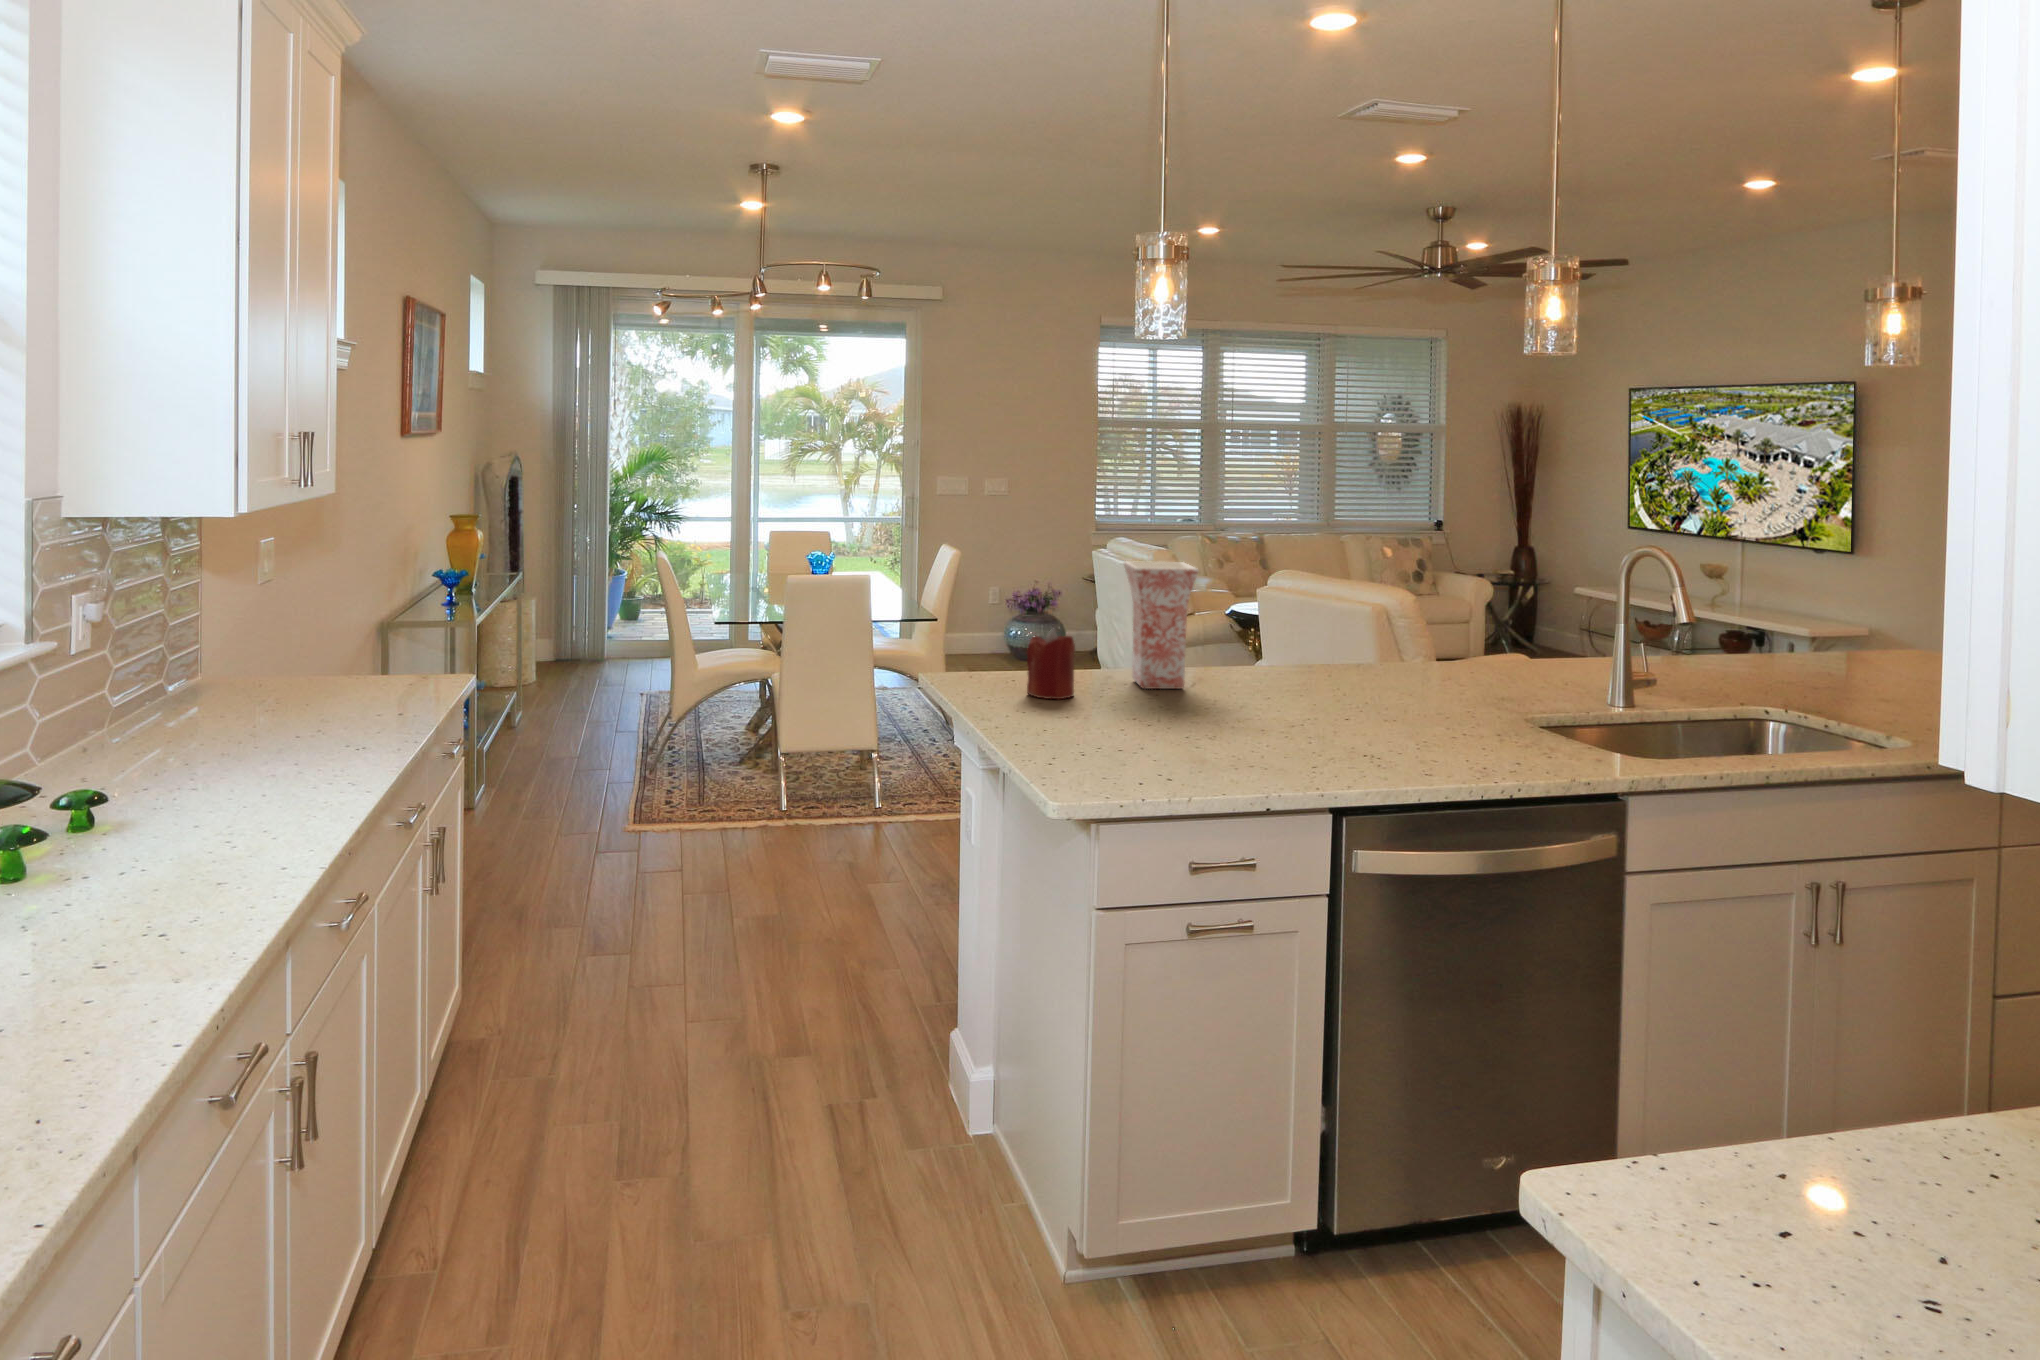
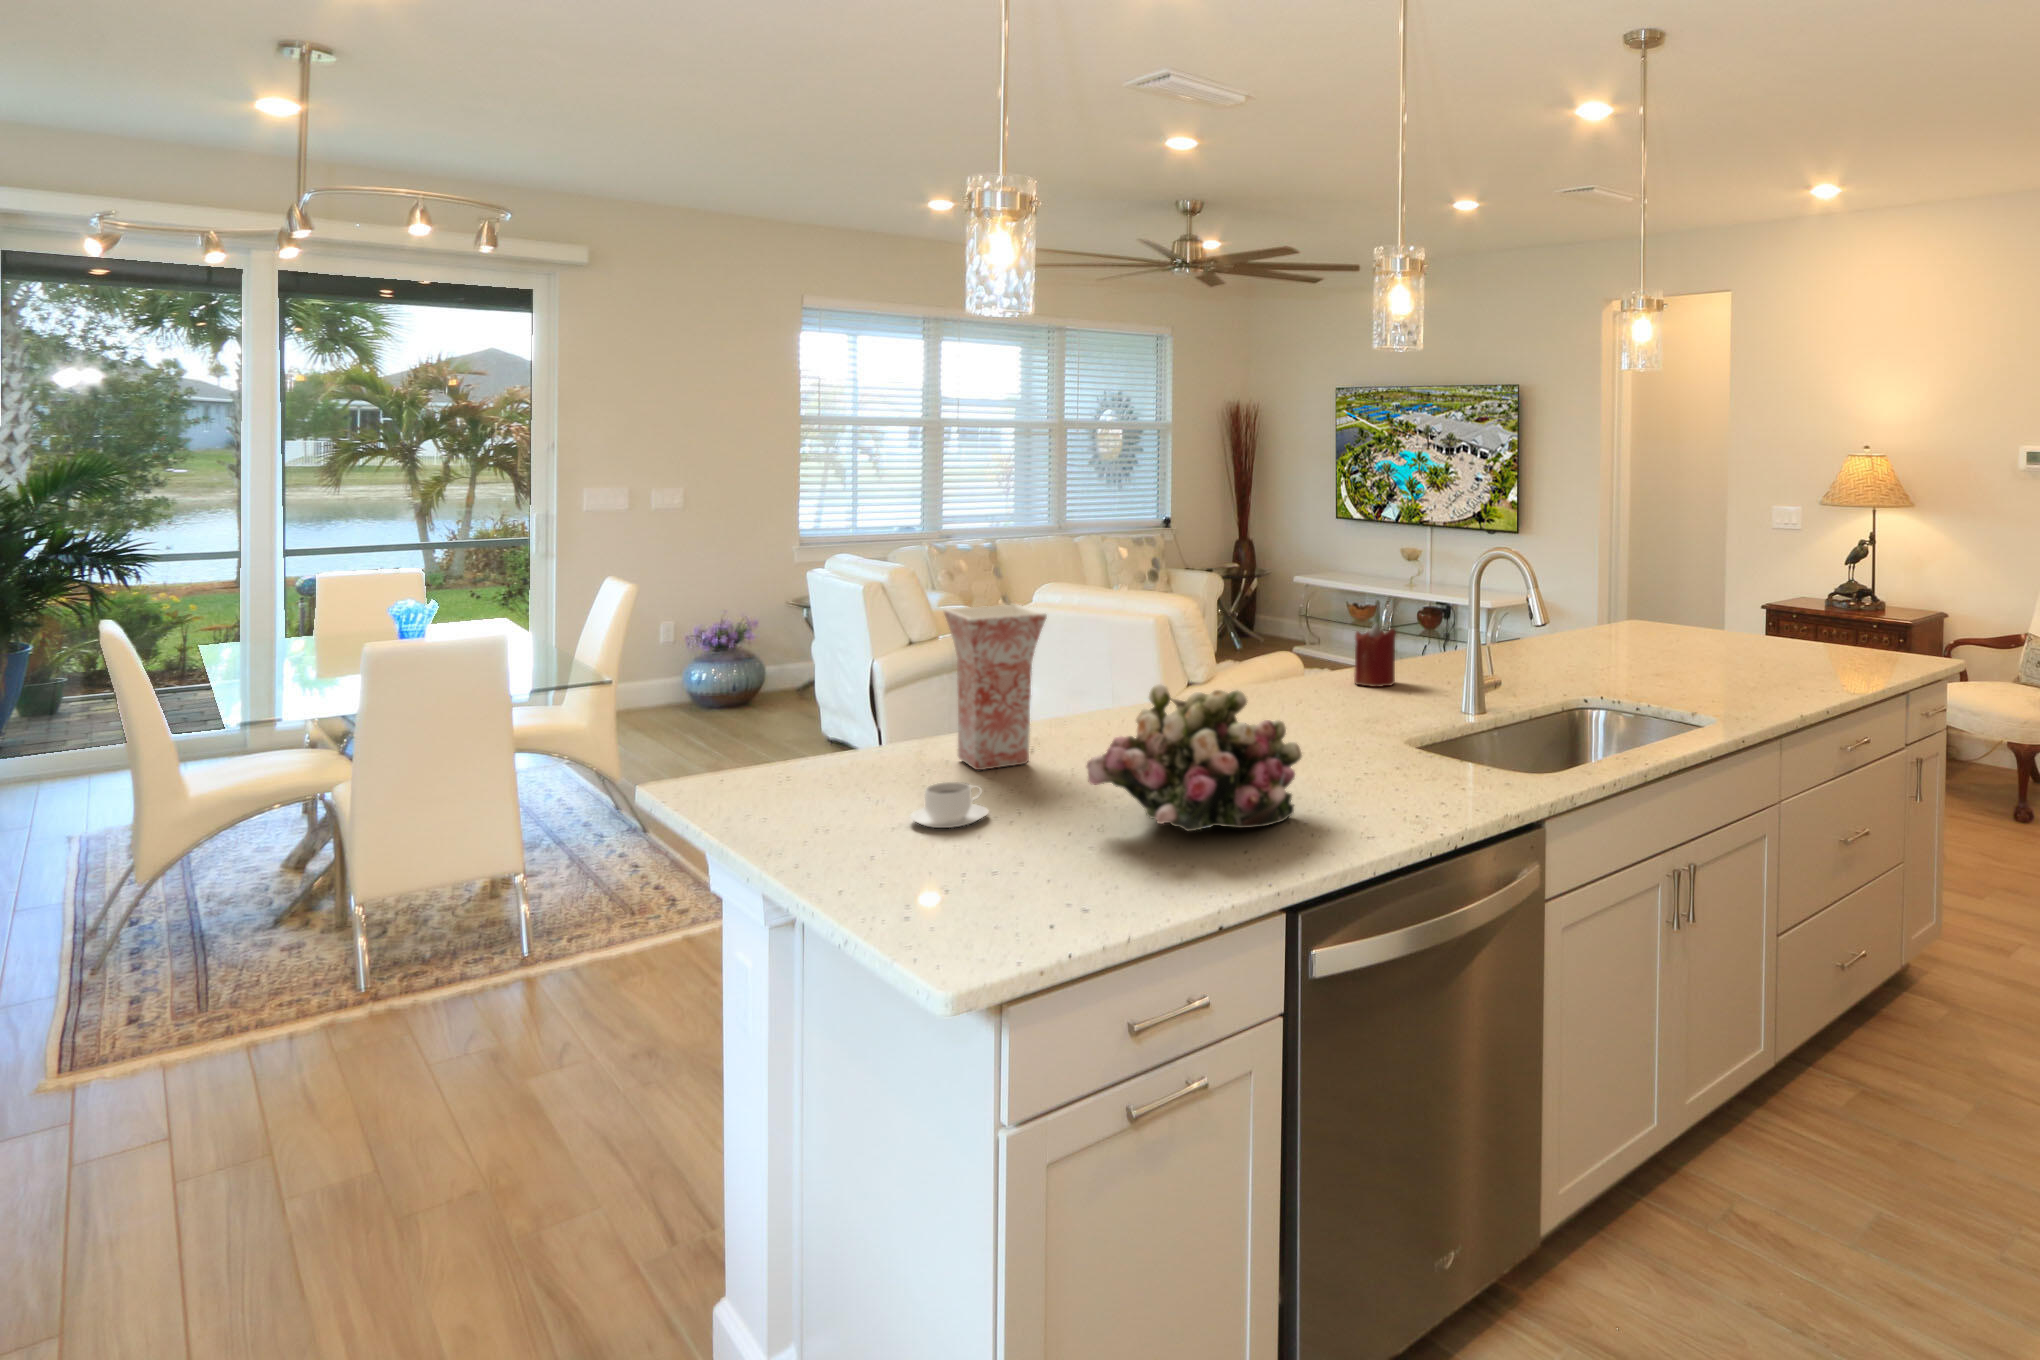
flower arrangement: none [1200,625,1387,750] -> present [1087,684,1302,831]
candle: present [1027,629,1075,699] -> present [1354,624,1396,687]
coffee cup: none [1076,686,1134,719] -> present [910,782,989,828]

